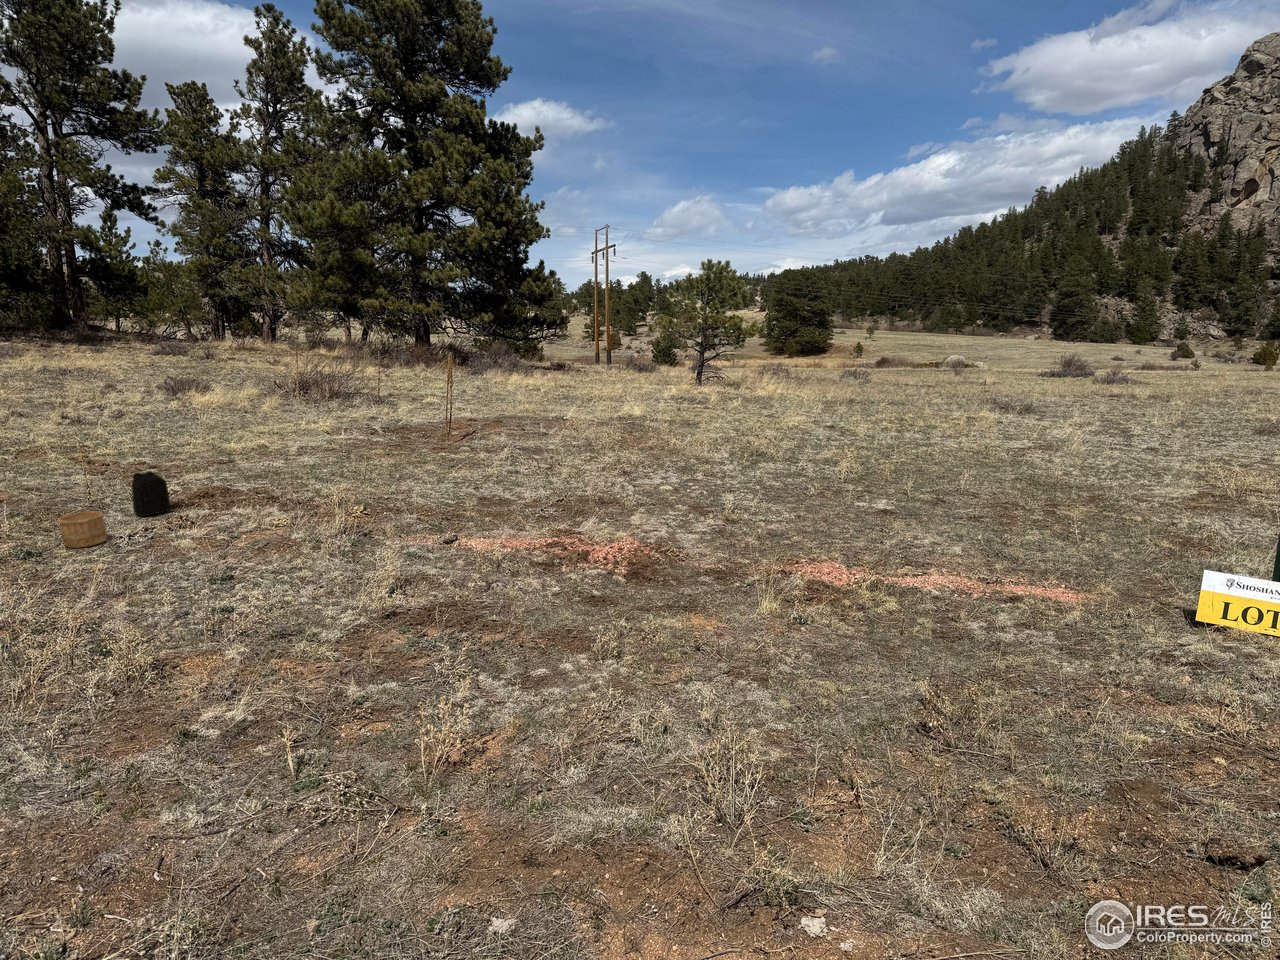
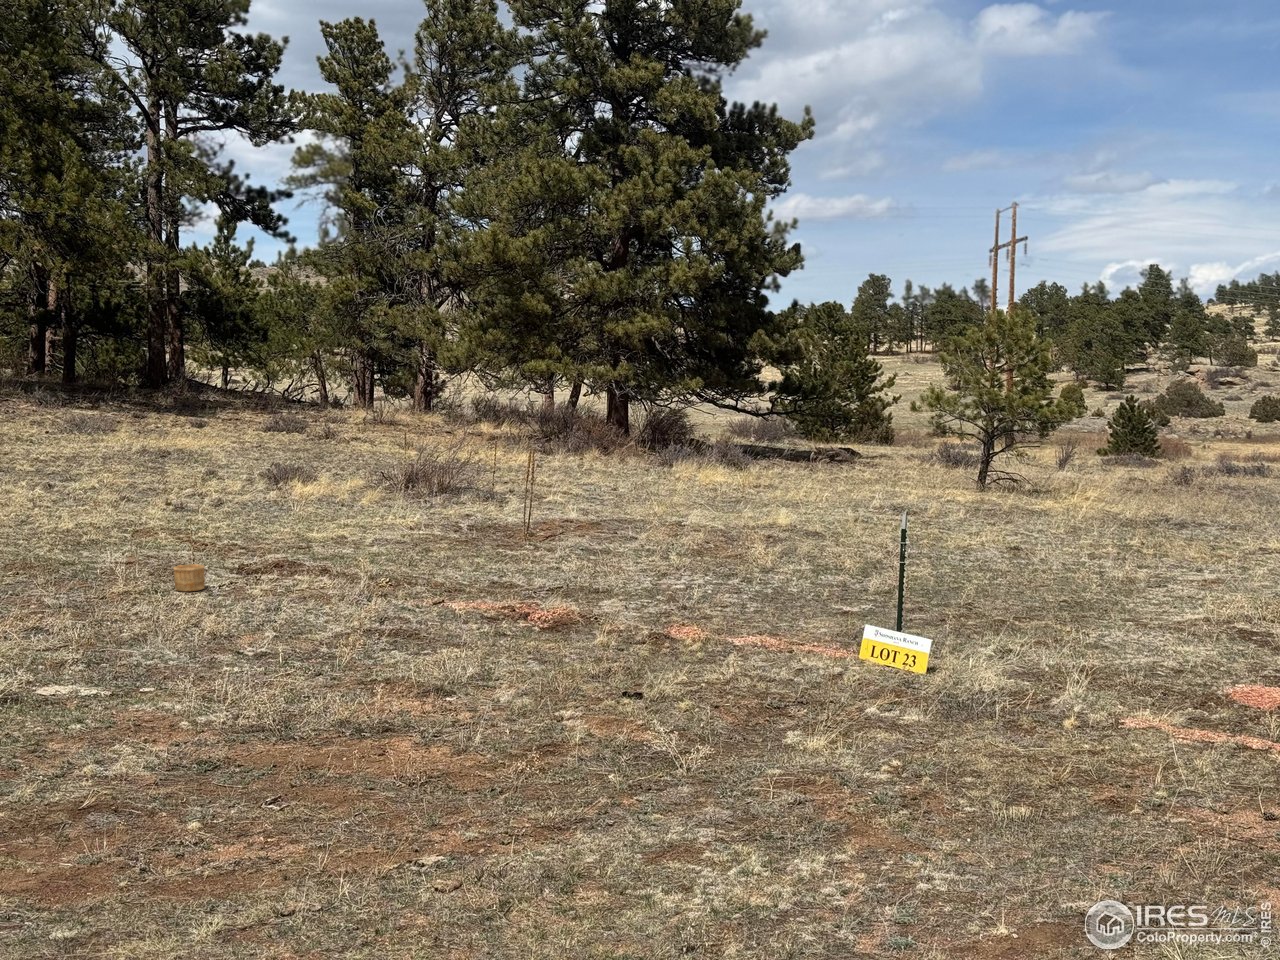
backpack: present [132,471,170,516] -> none [224,539,253,578]

